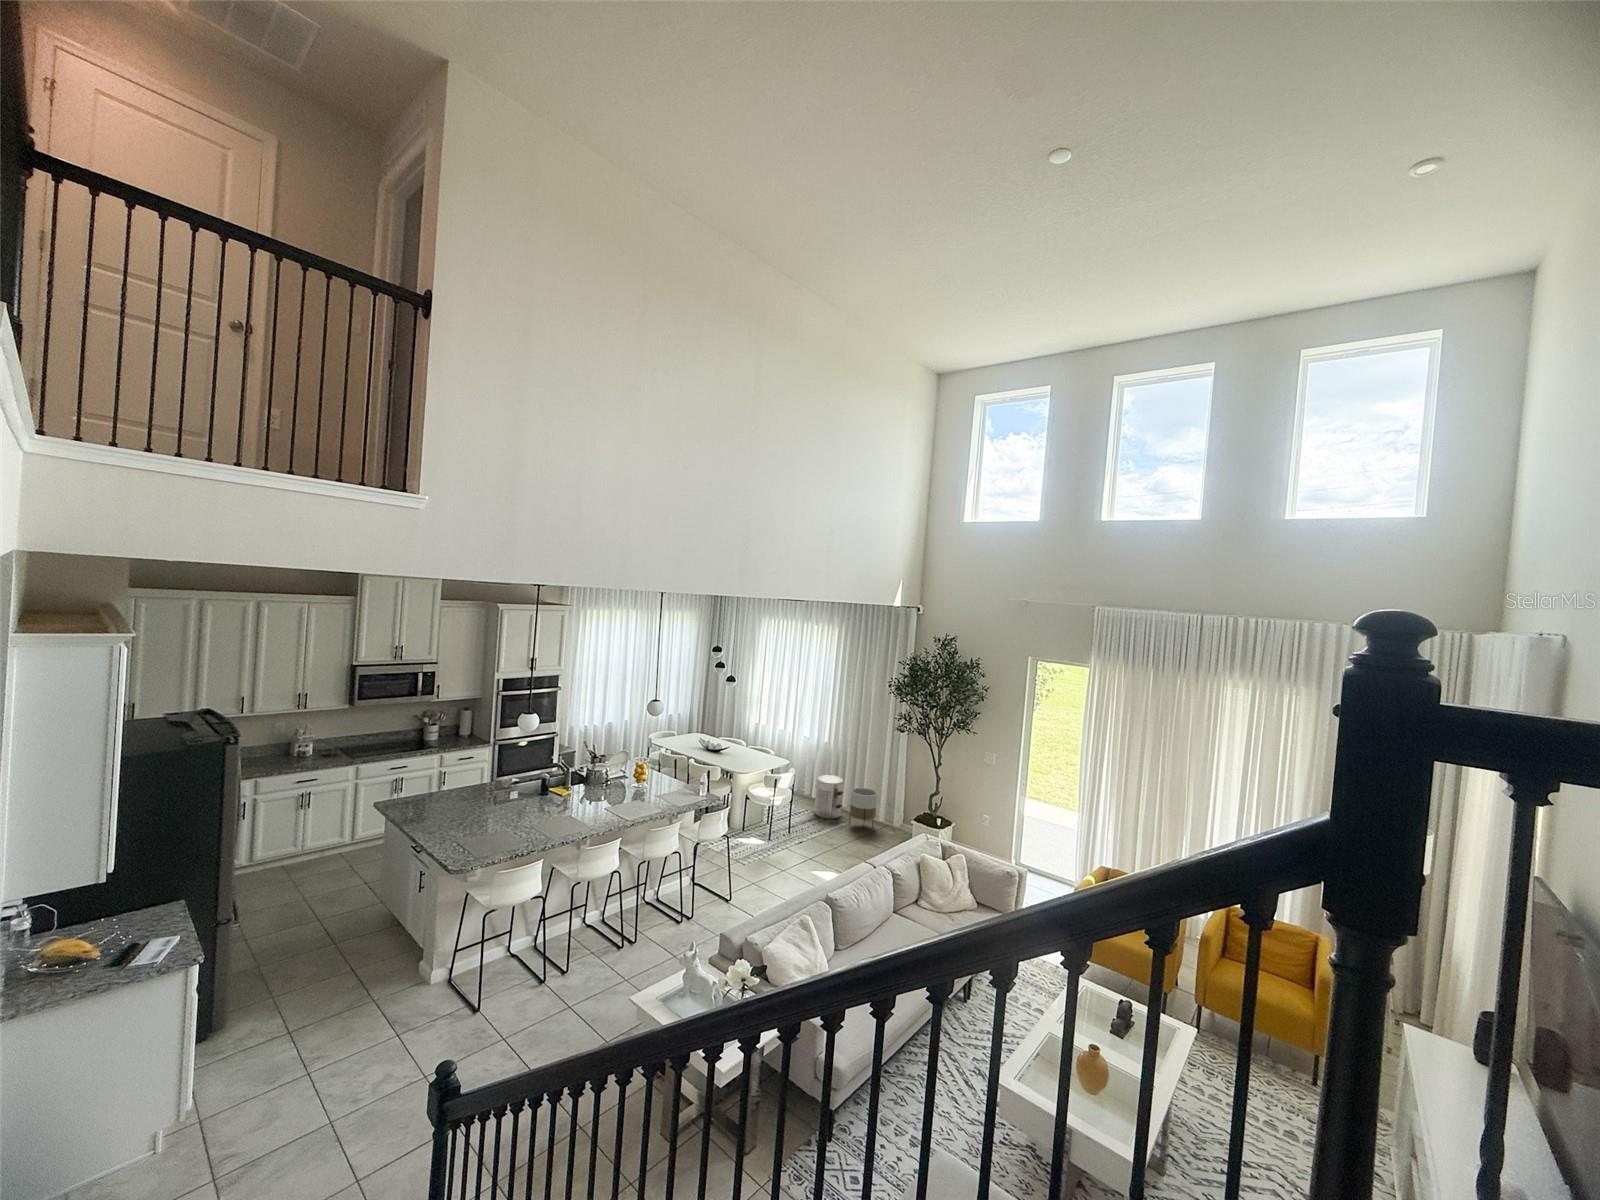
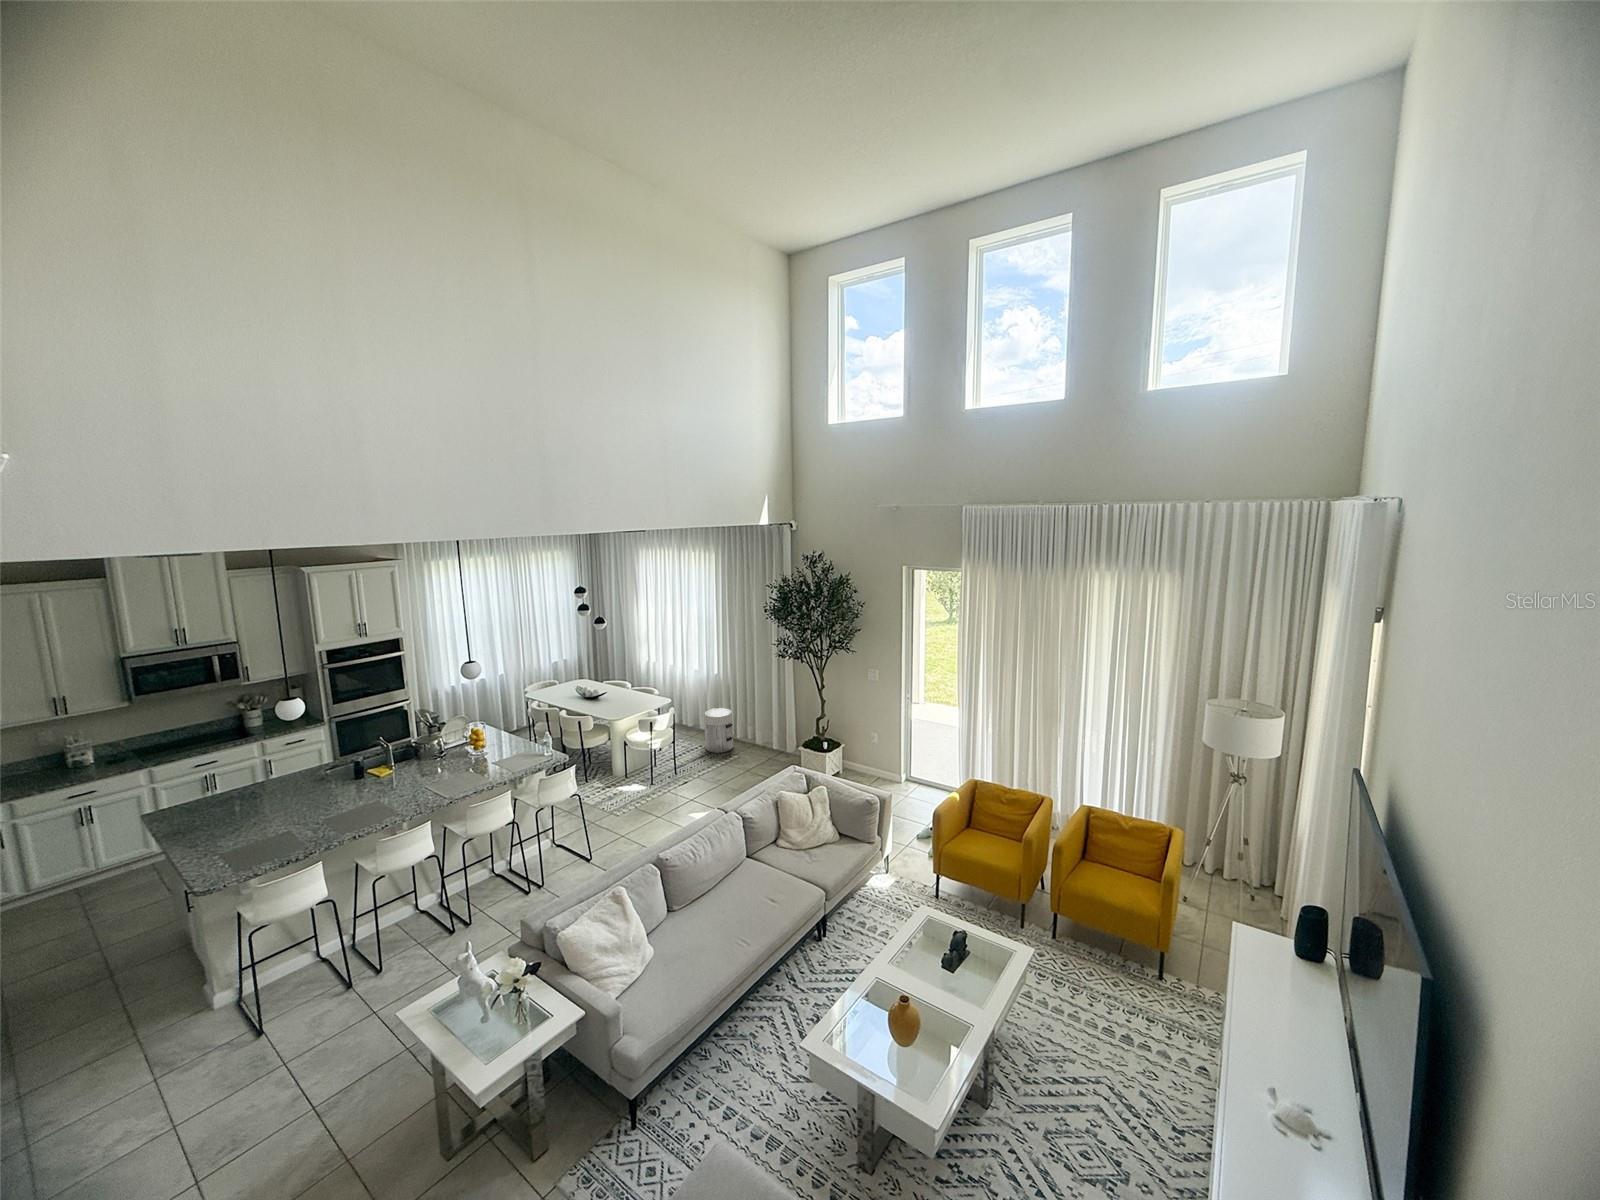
planter: present [849,788,877,833] -> none [738,718,765,764]

